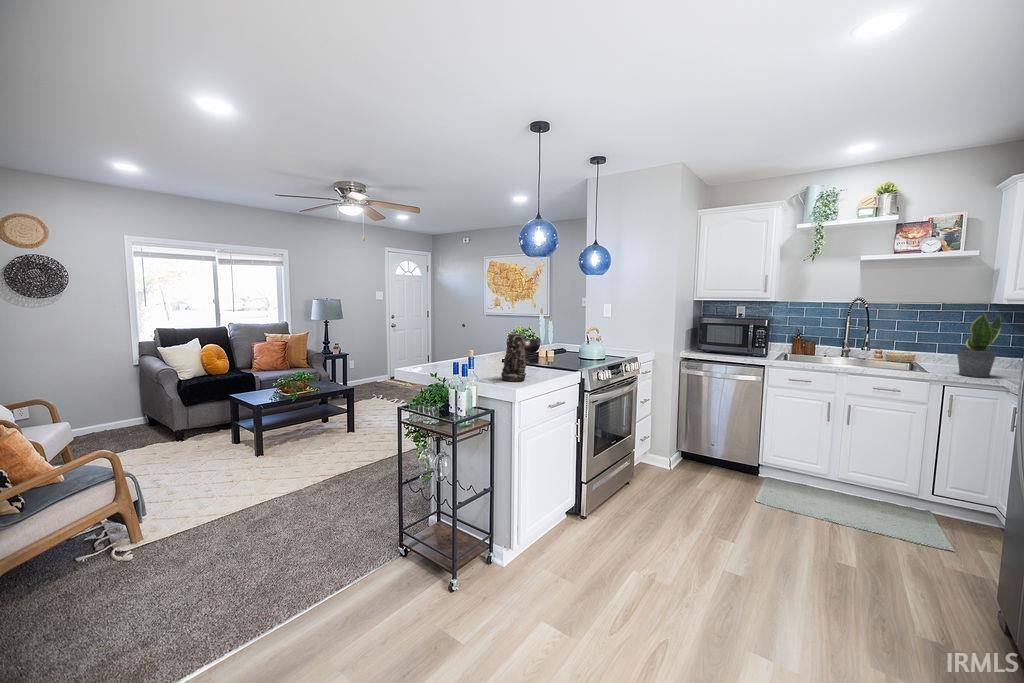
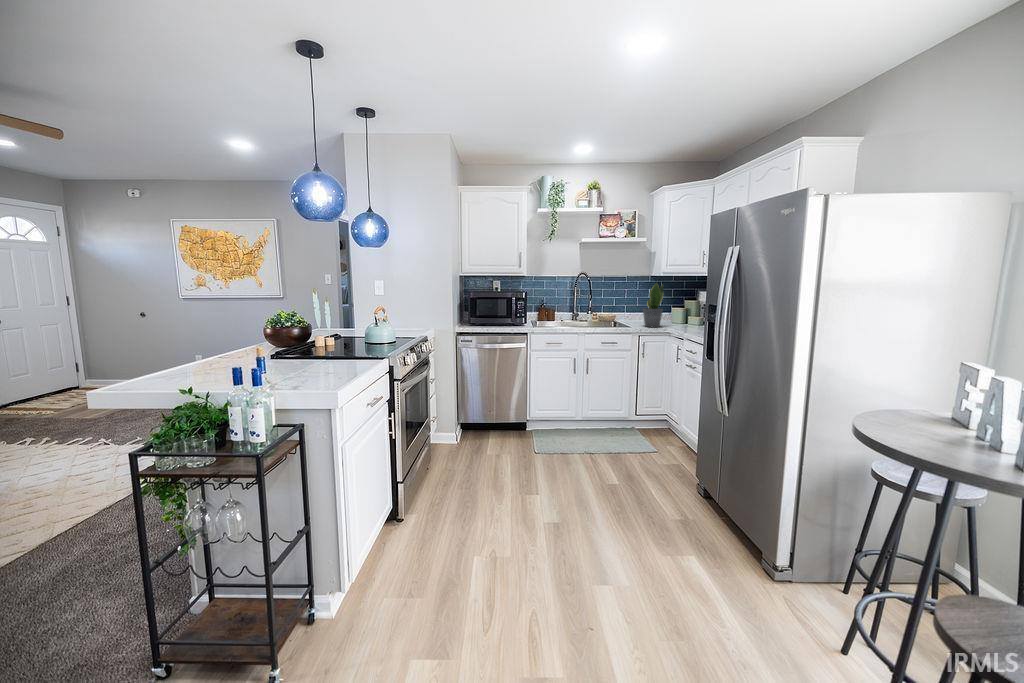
vase: present [501,333,526,381] -> none [299,320,334,382]

